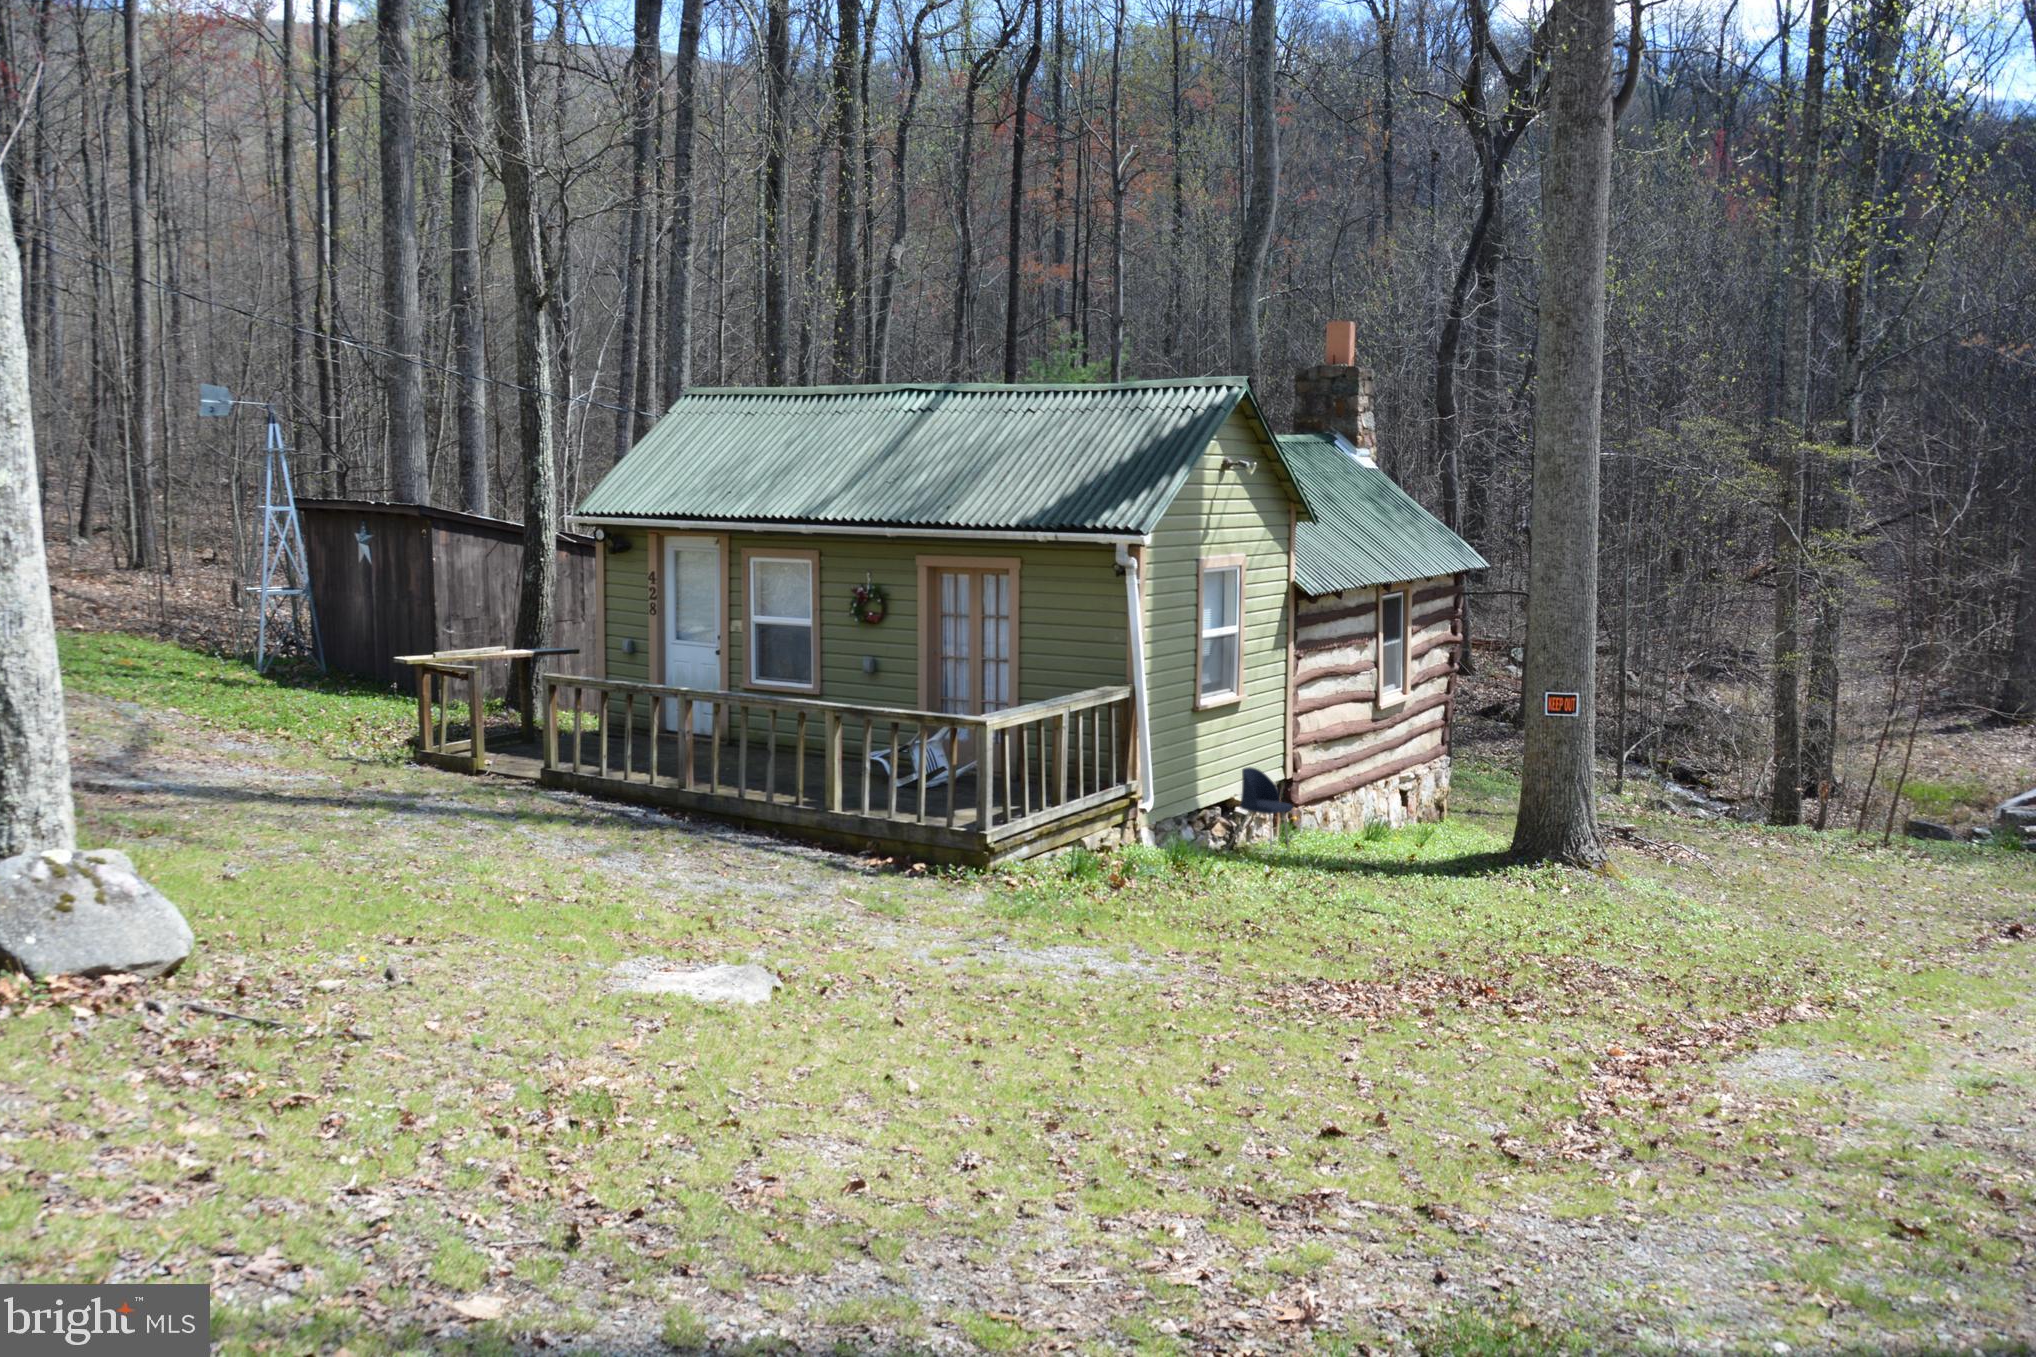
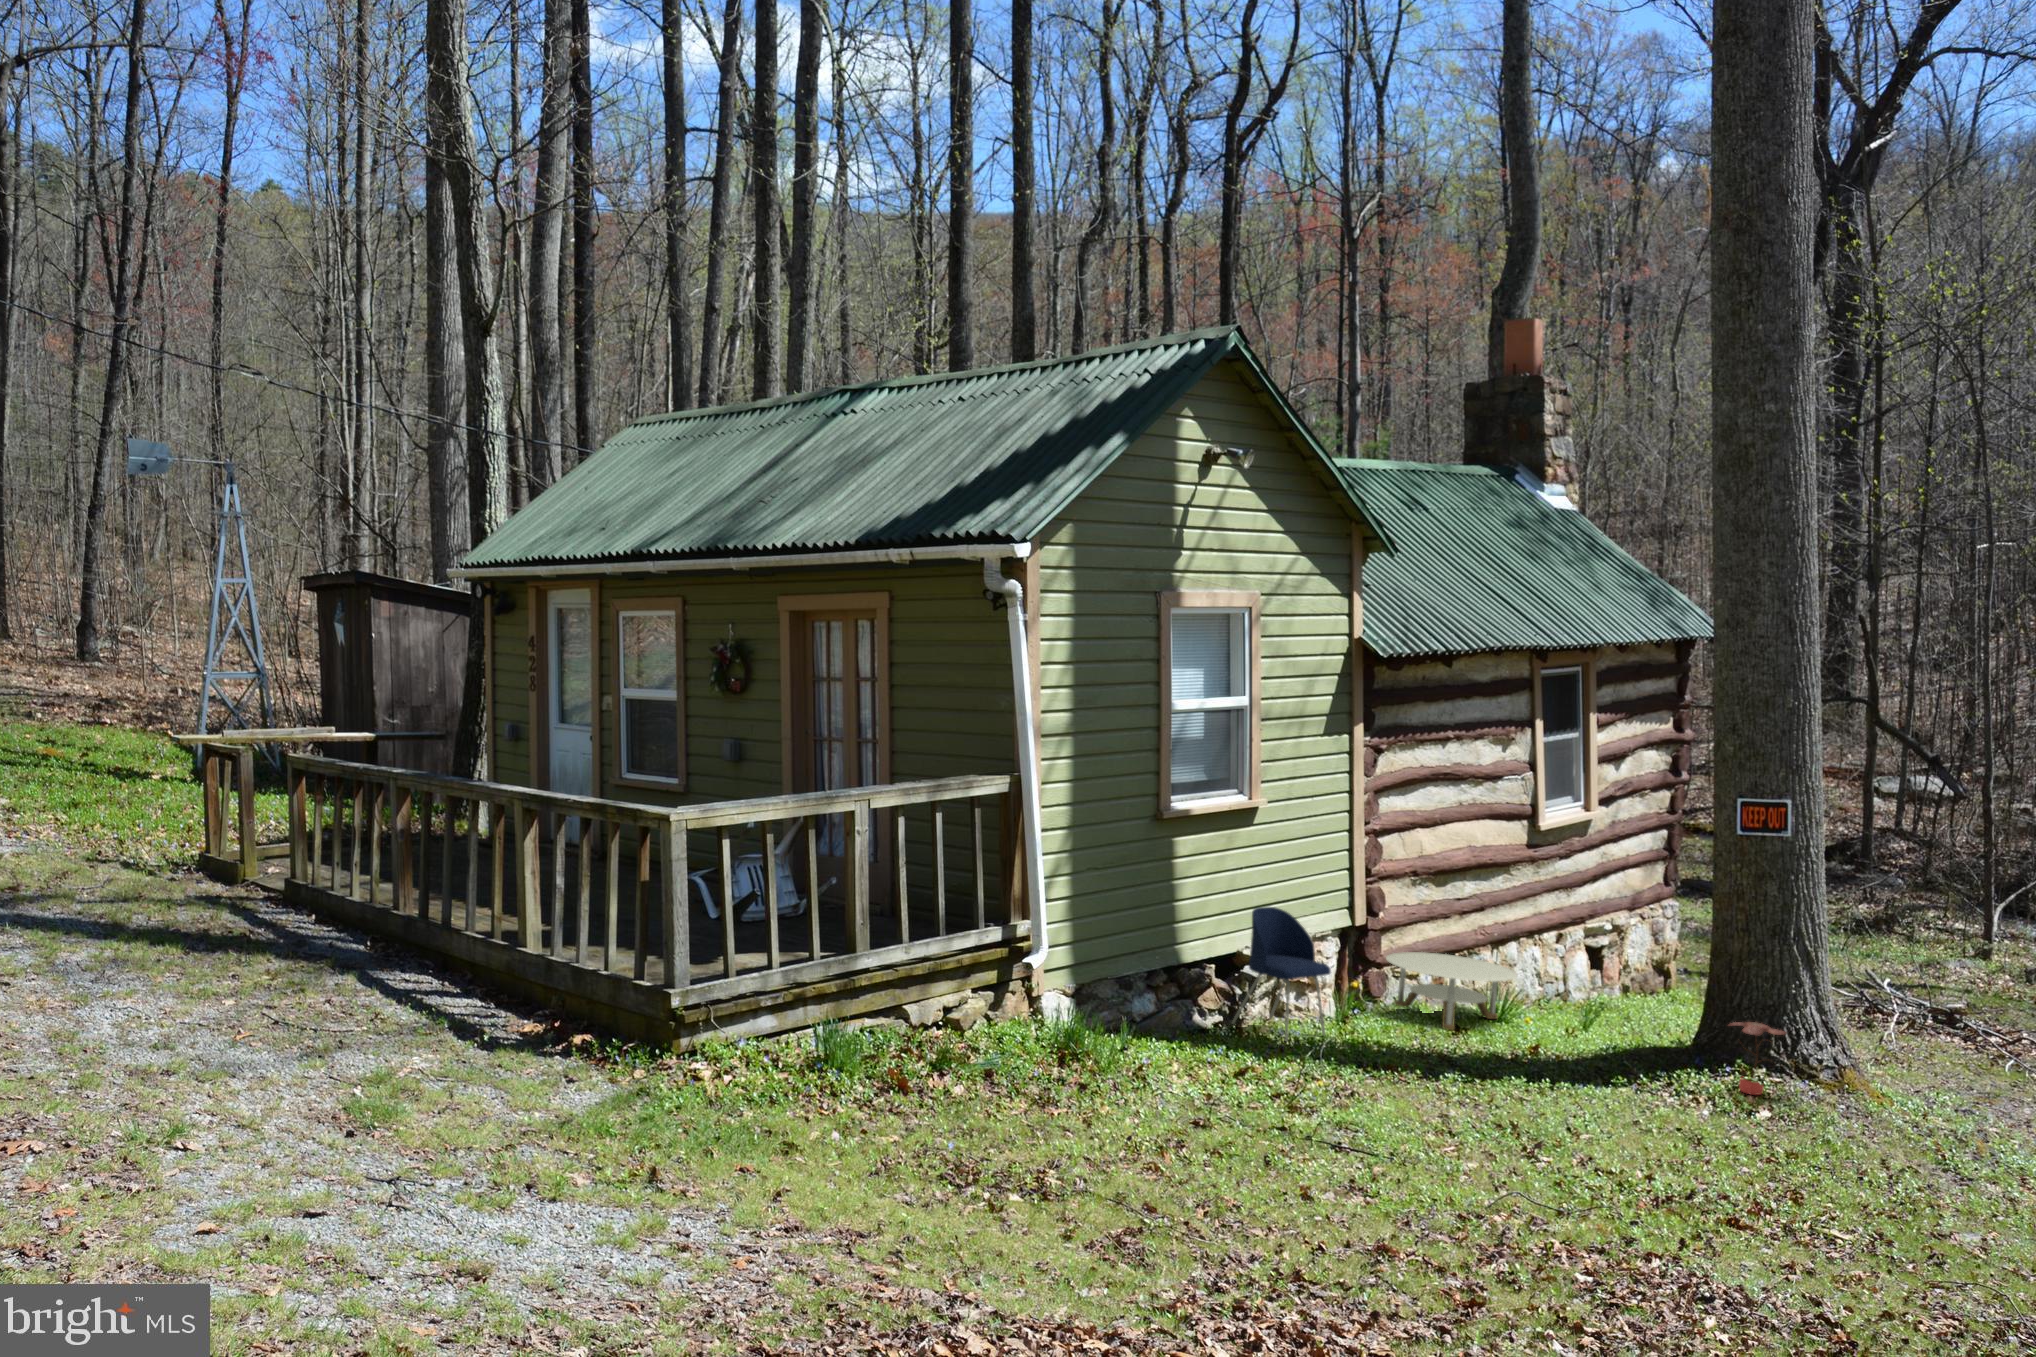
round table: none [1305,796,1393,844] -> present [1386,952,1517,1030]
potted plant: none [1541,825,1577,869] -> present [1729,1022,1786,1095]

